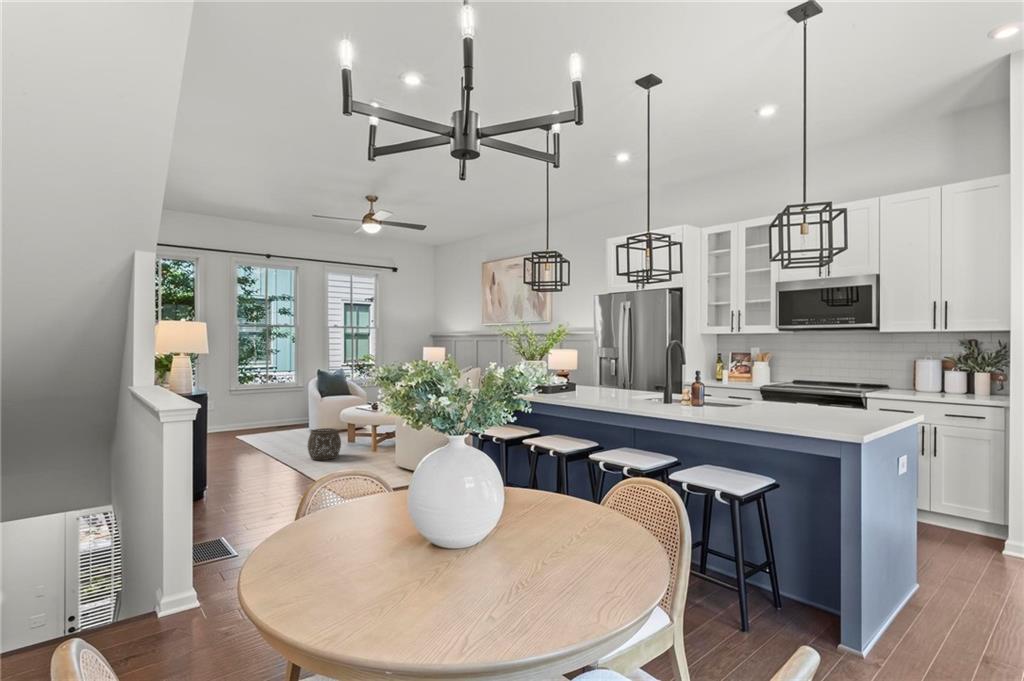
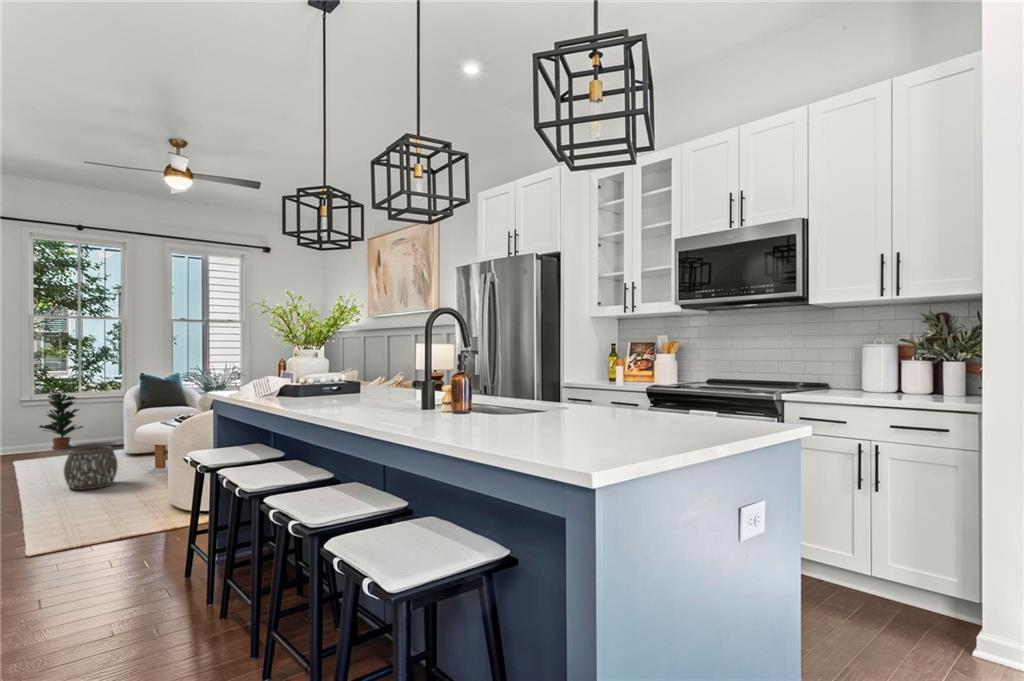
potted plant: none [244,388,274,432] -> present [39,393,83,449]

